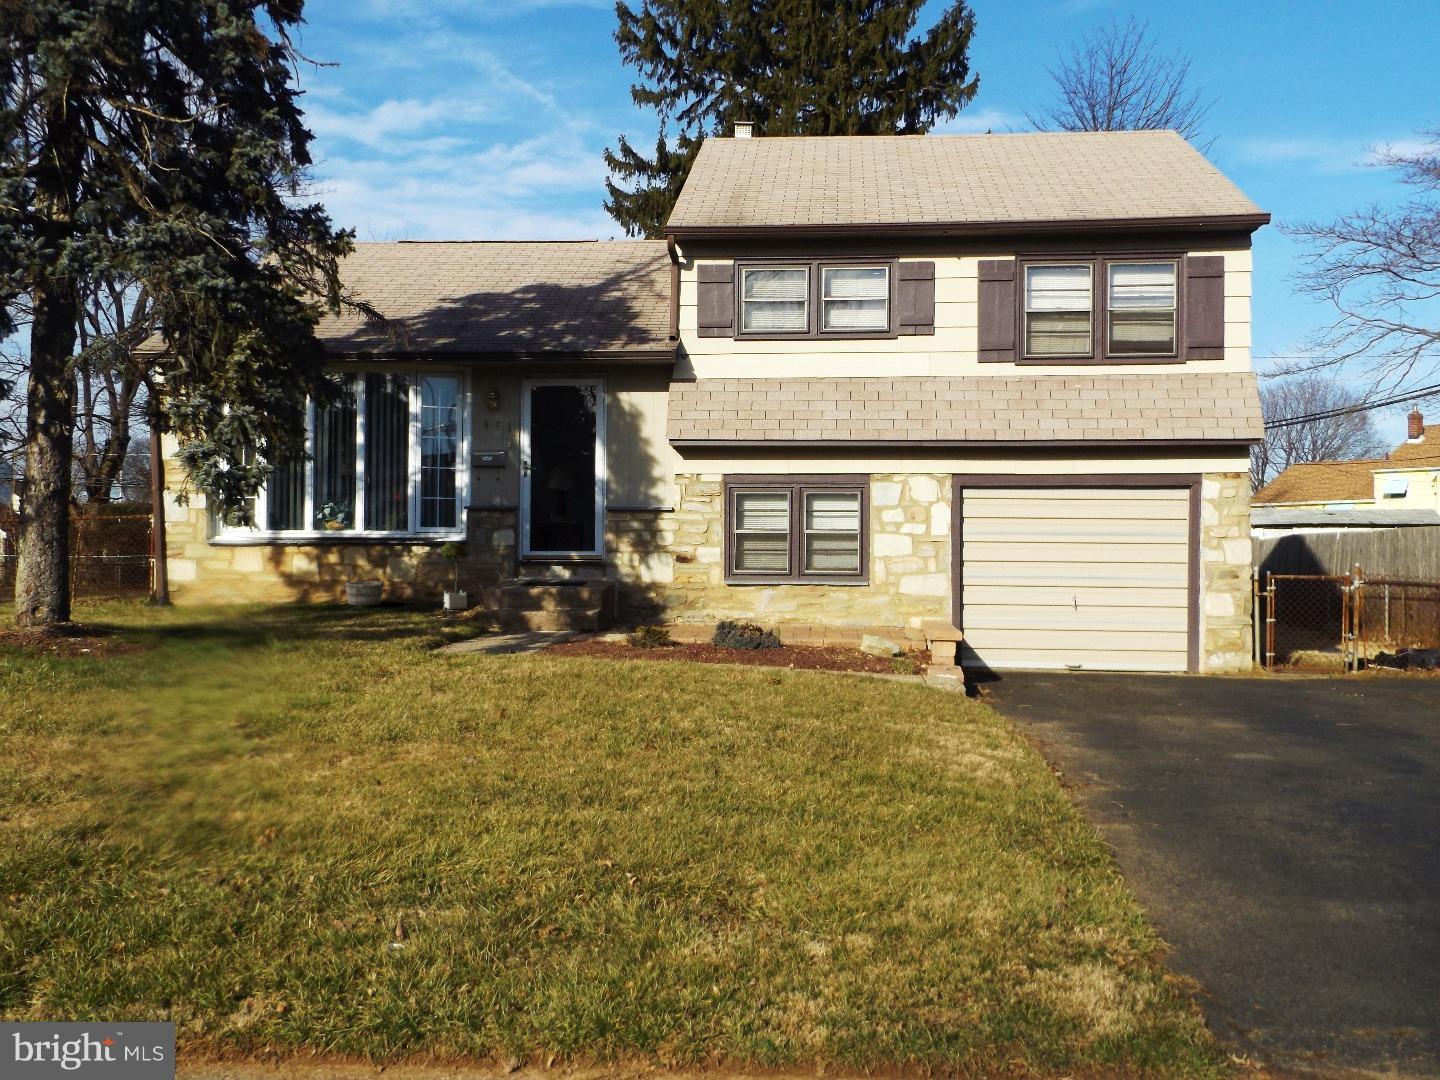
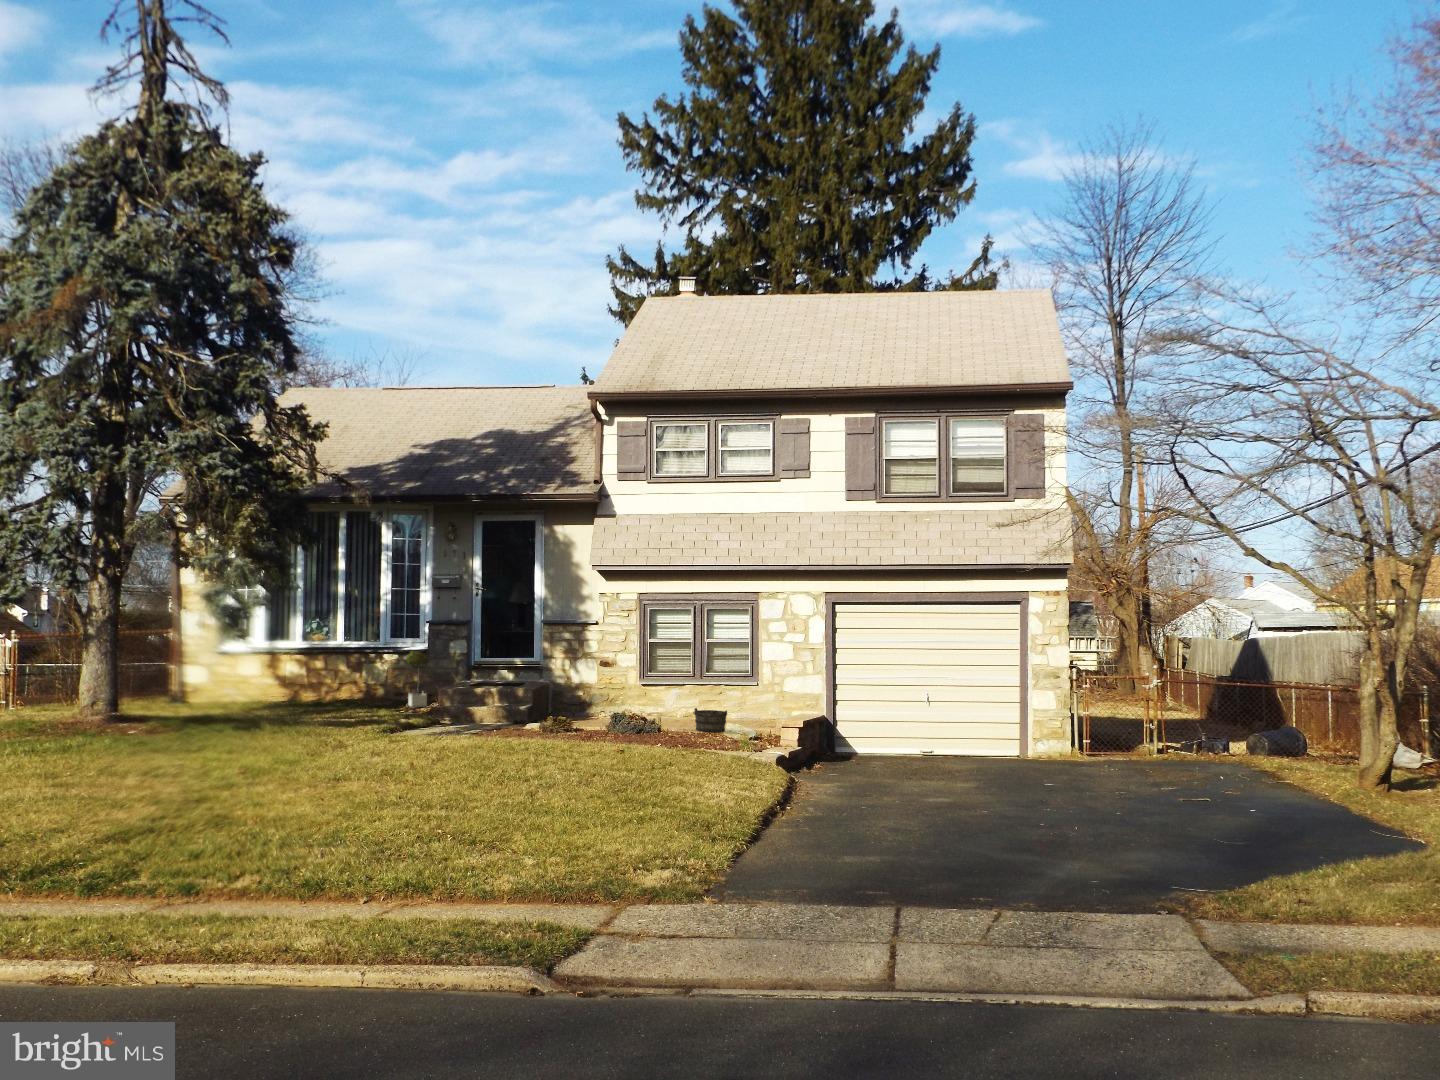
bucket: present [345,579,384,605] -> present [693,708,727,732]

